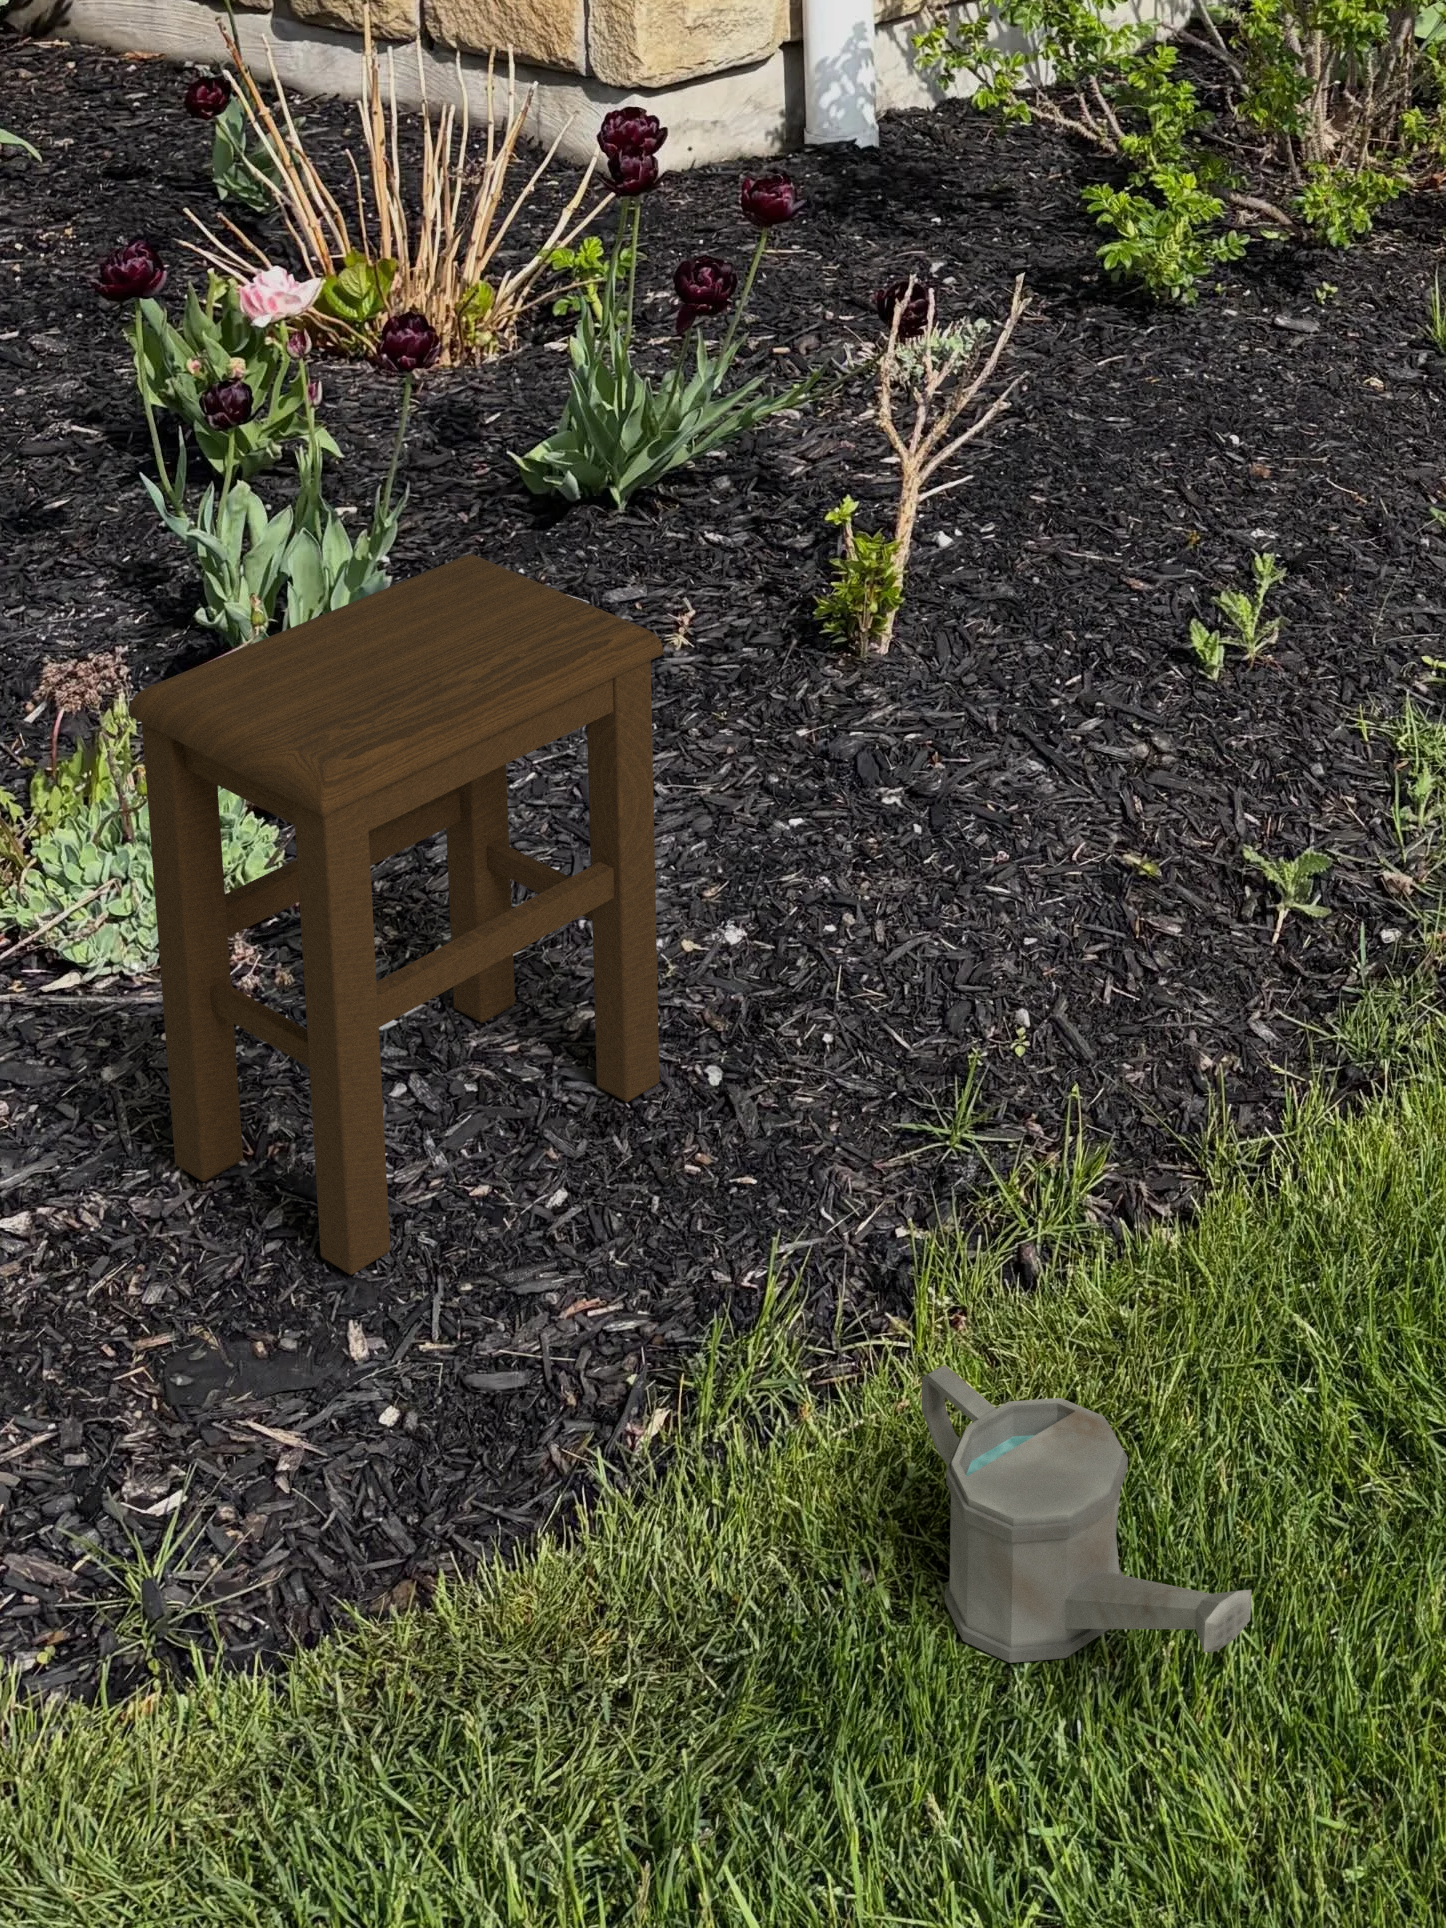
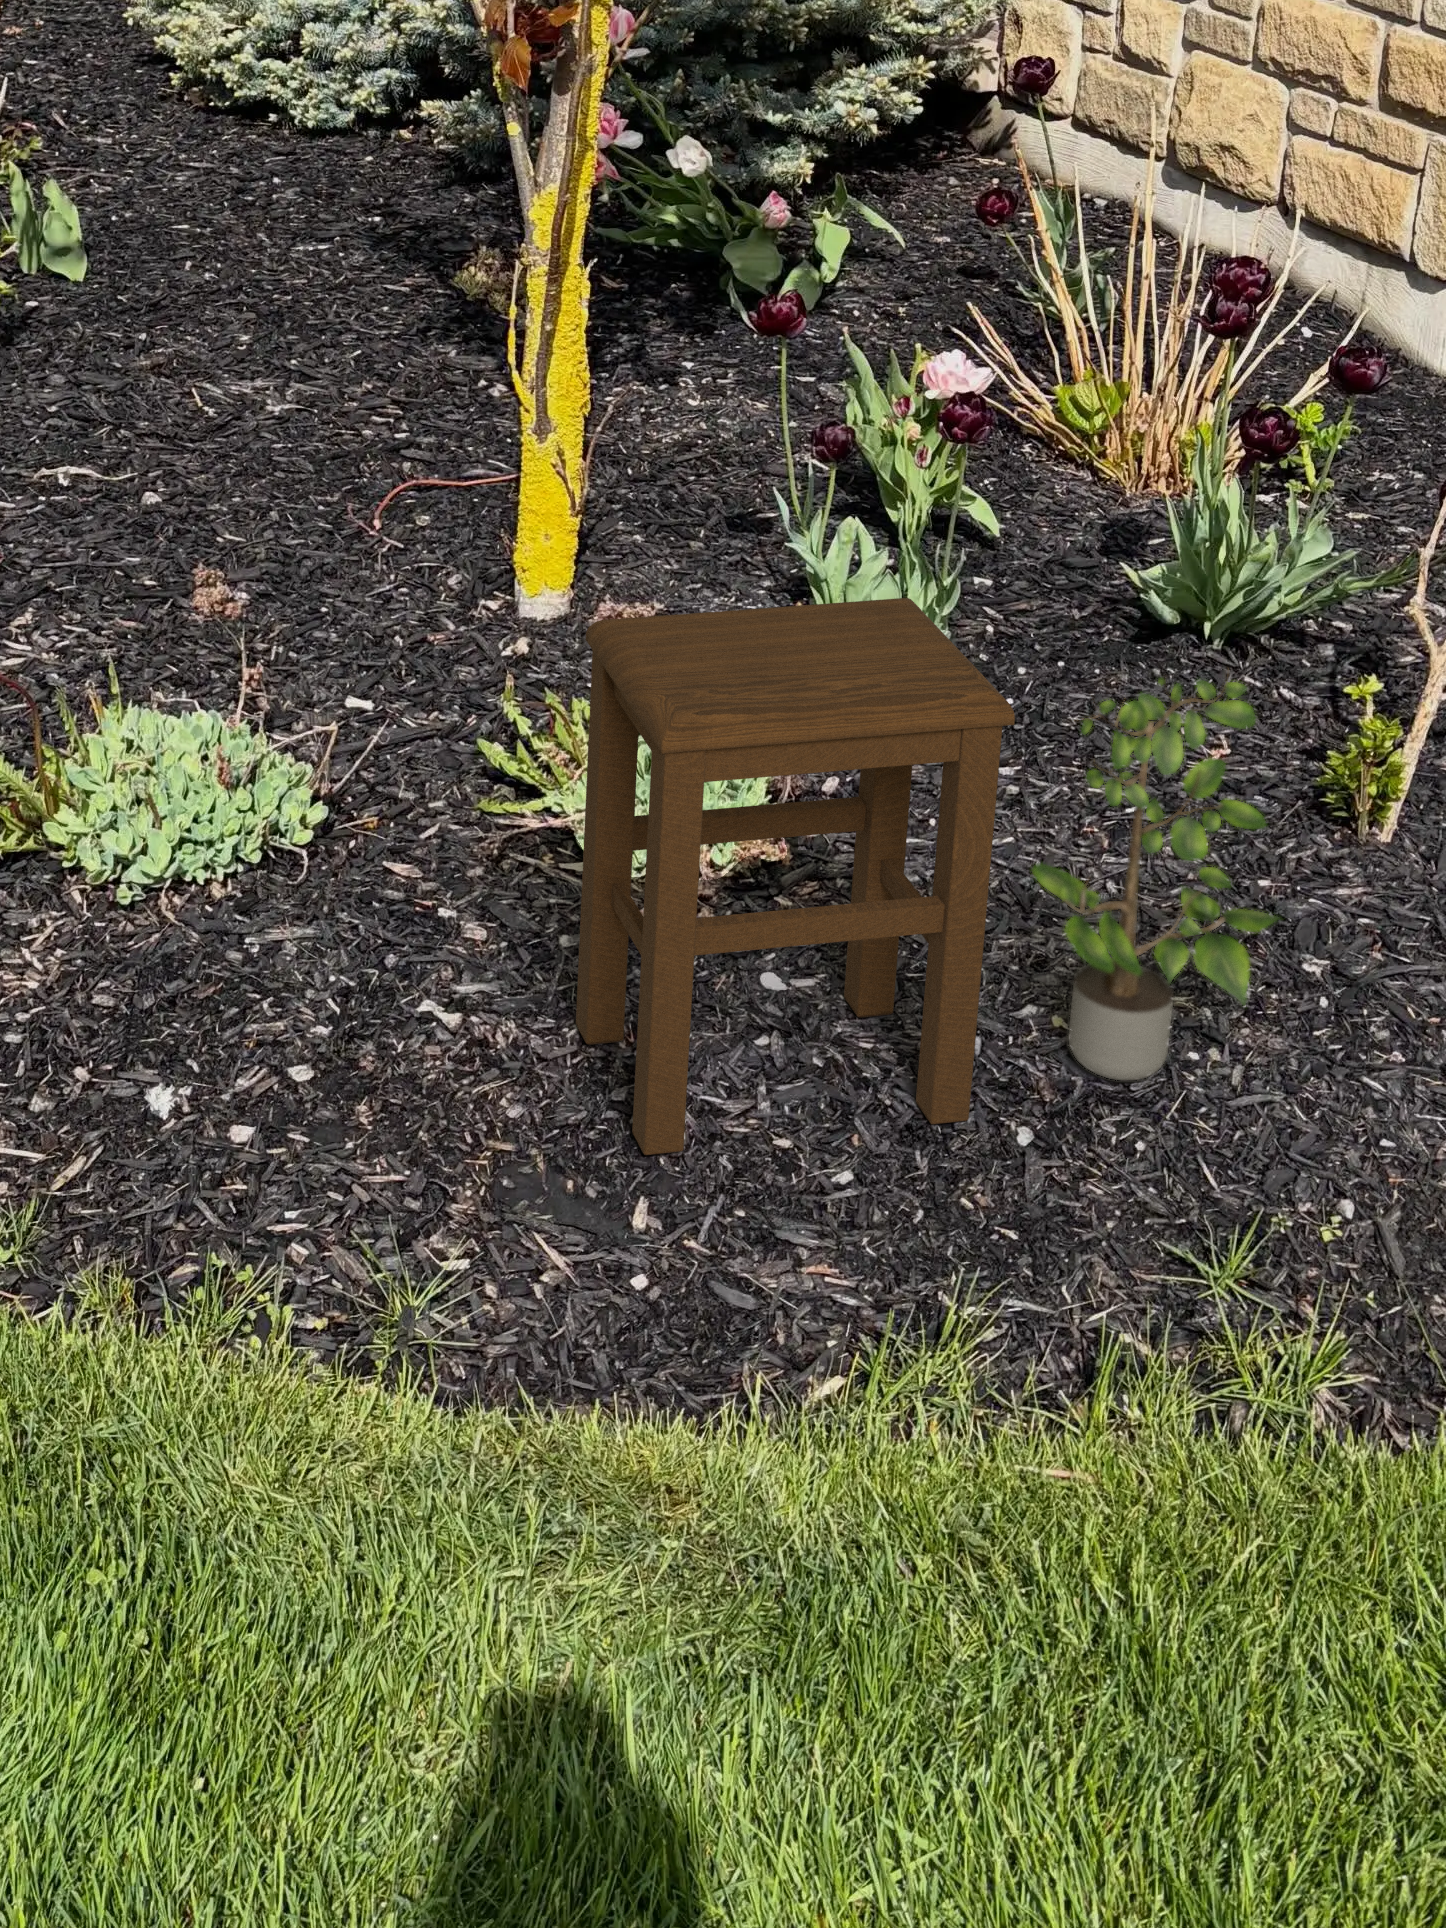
potted plant: none [652,529,890,981] -> present [1032,678,1279,1080]
watering can: present [922,1365,1252,1663] -> none [927,1417,1128,1761]

